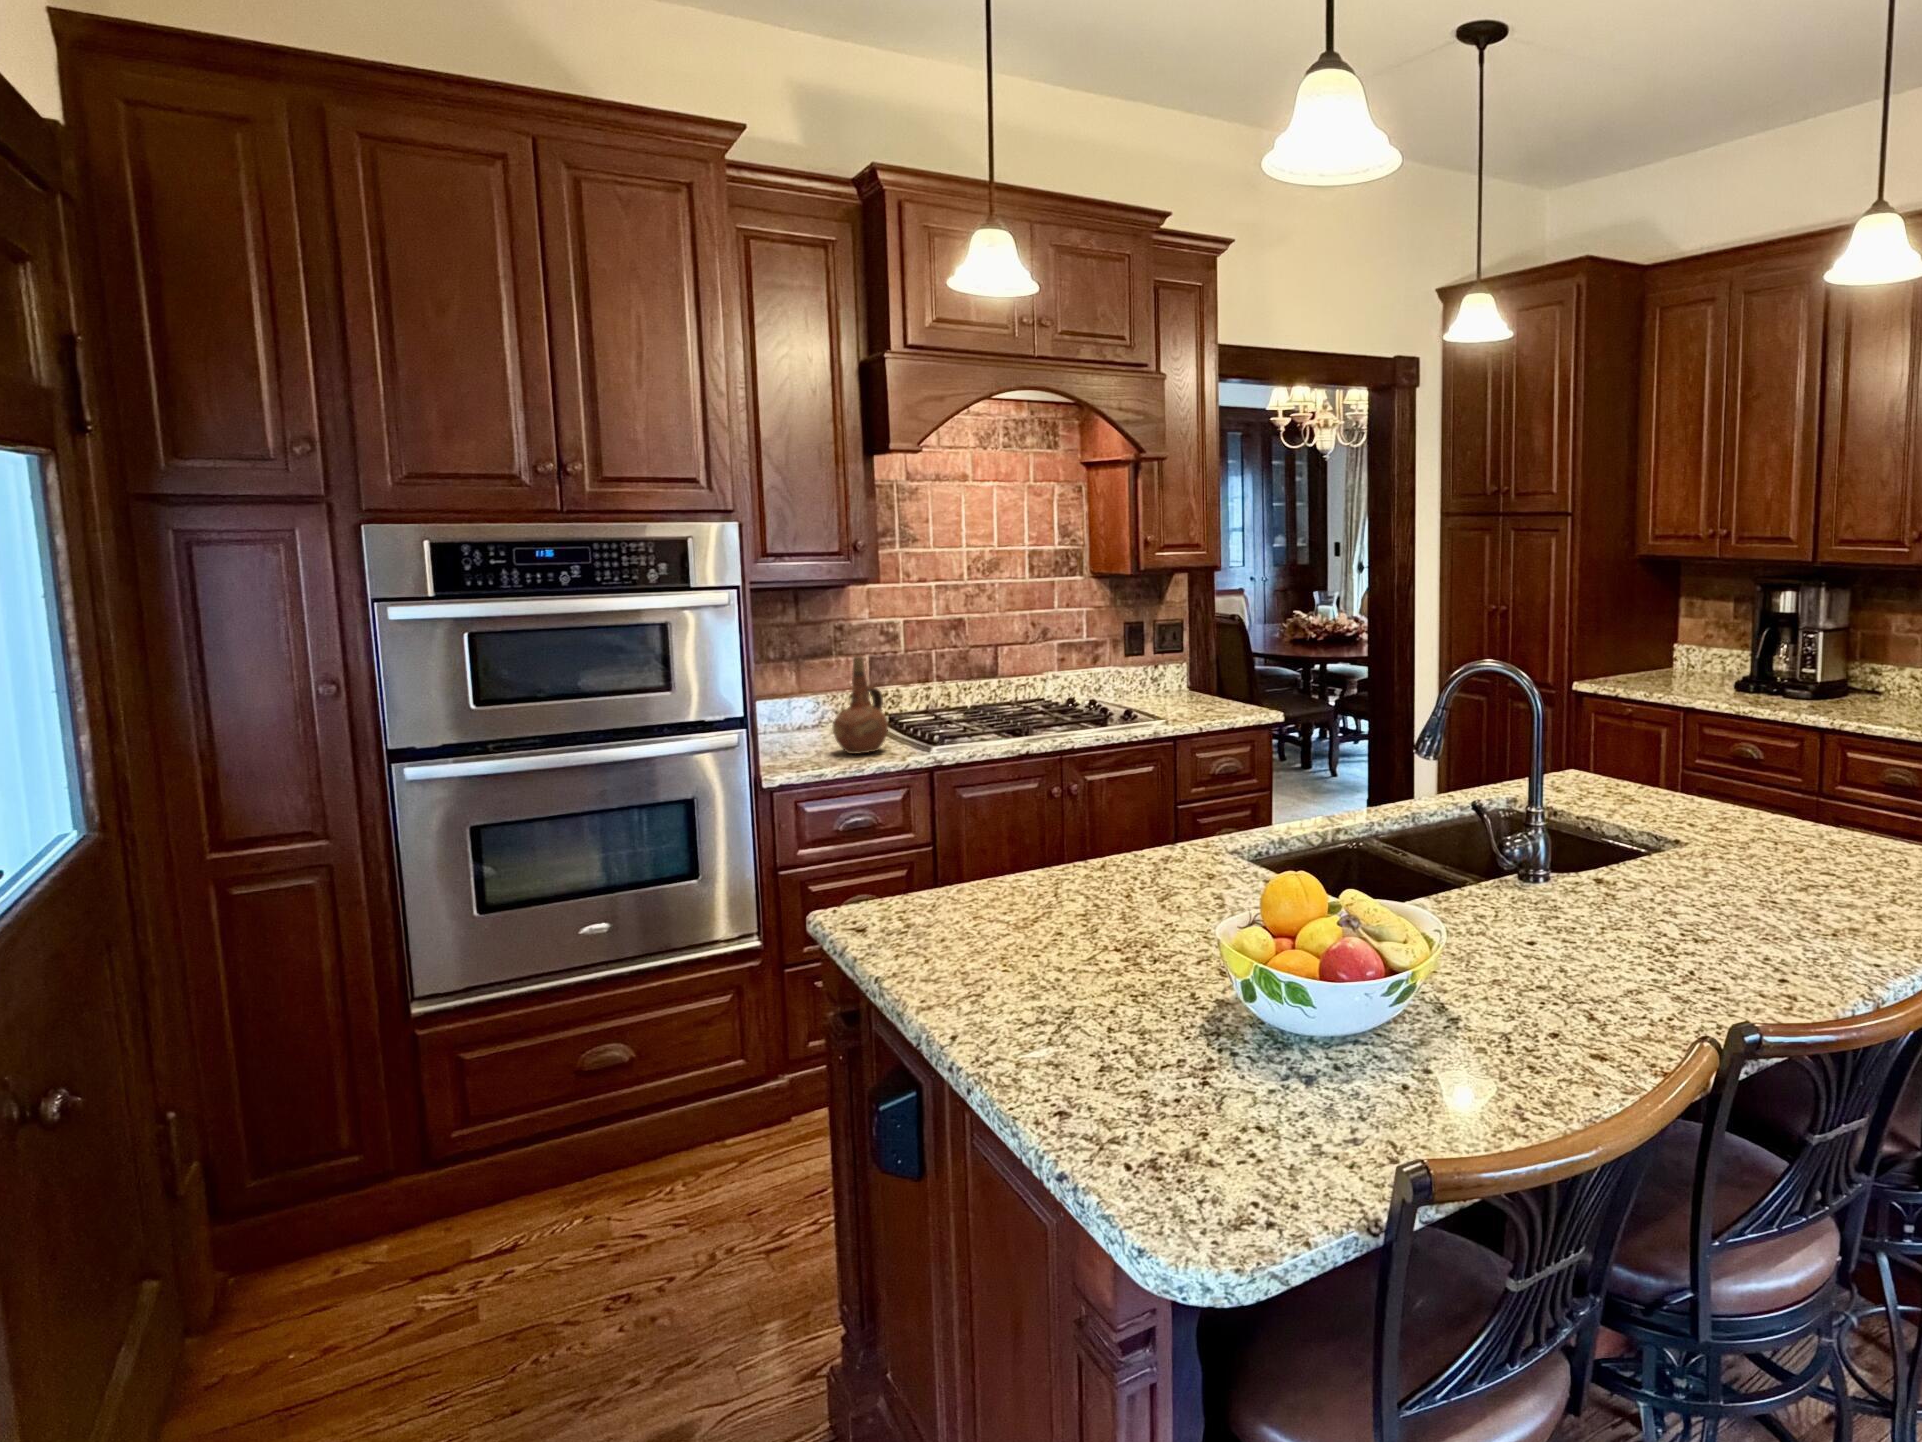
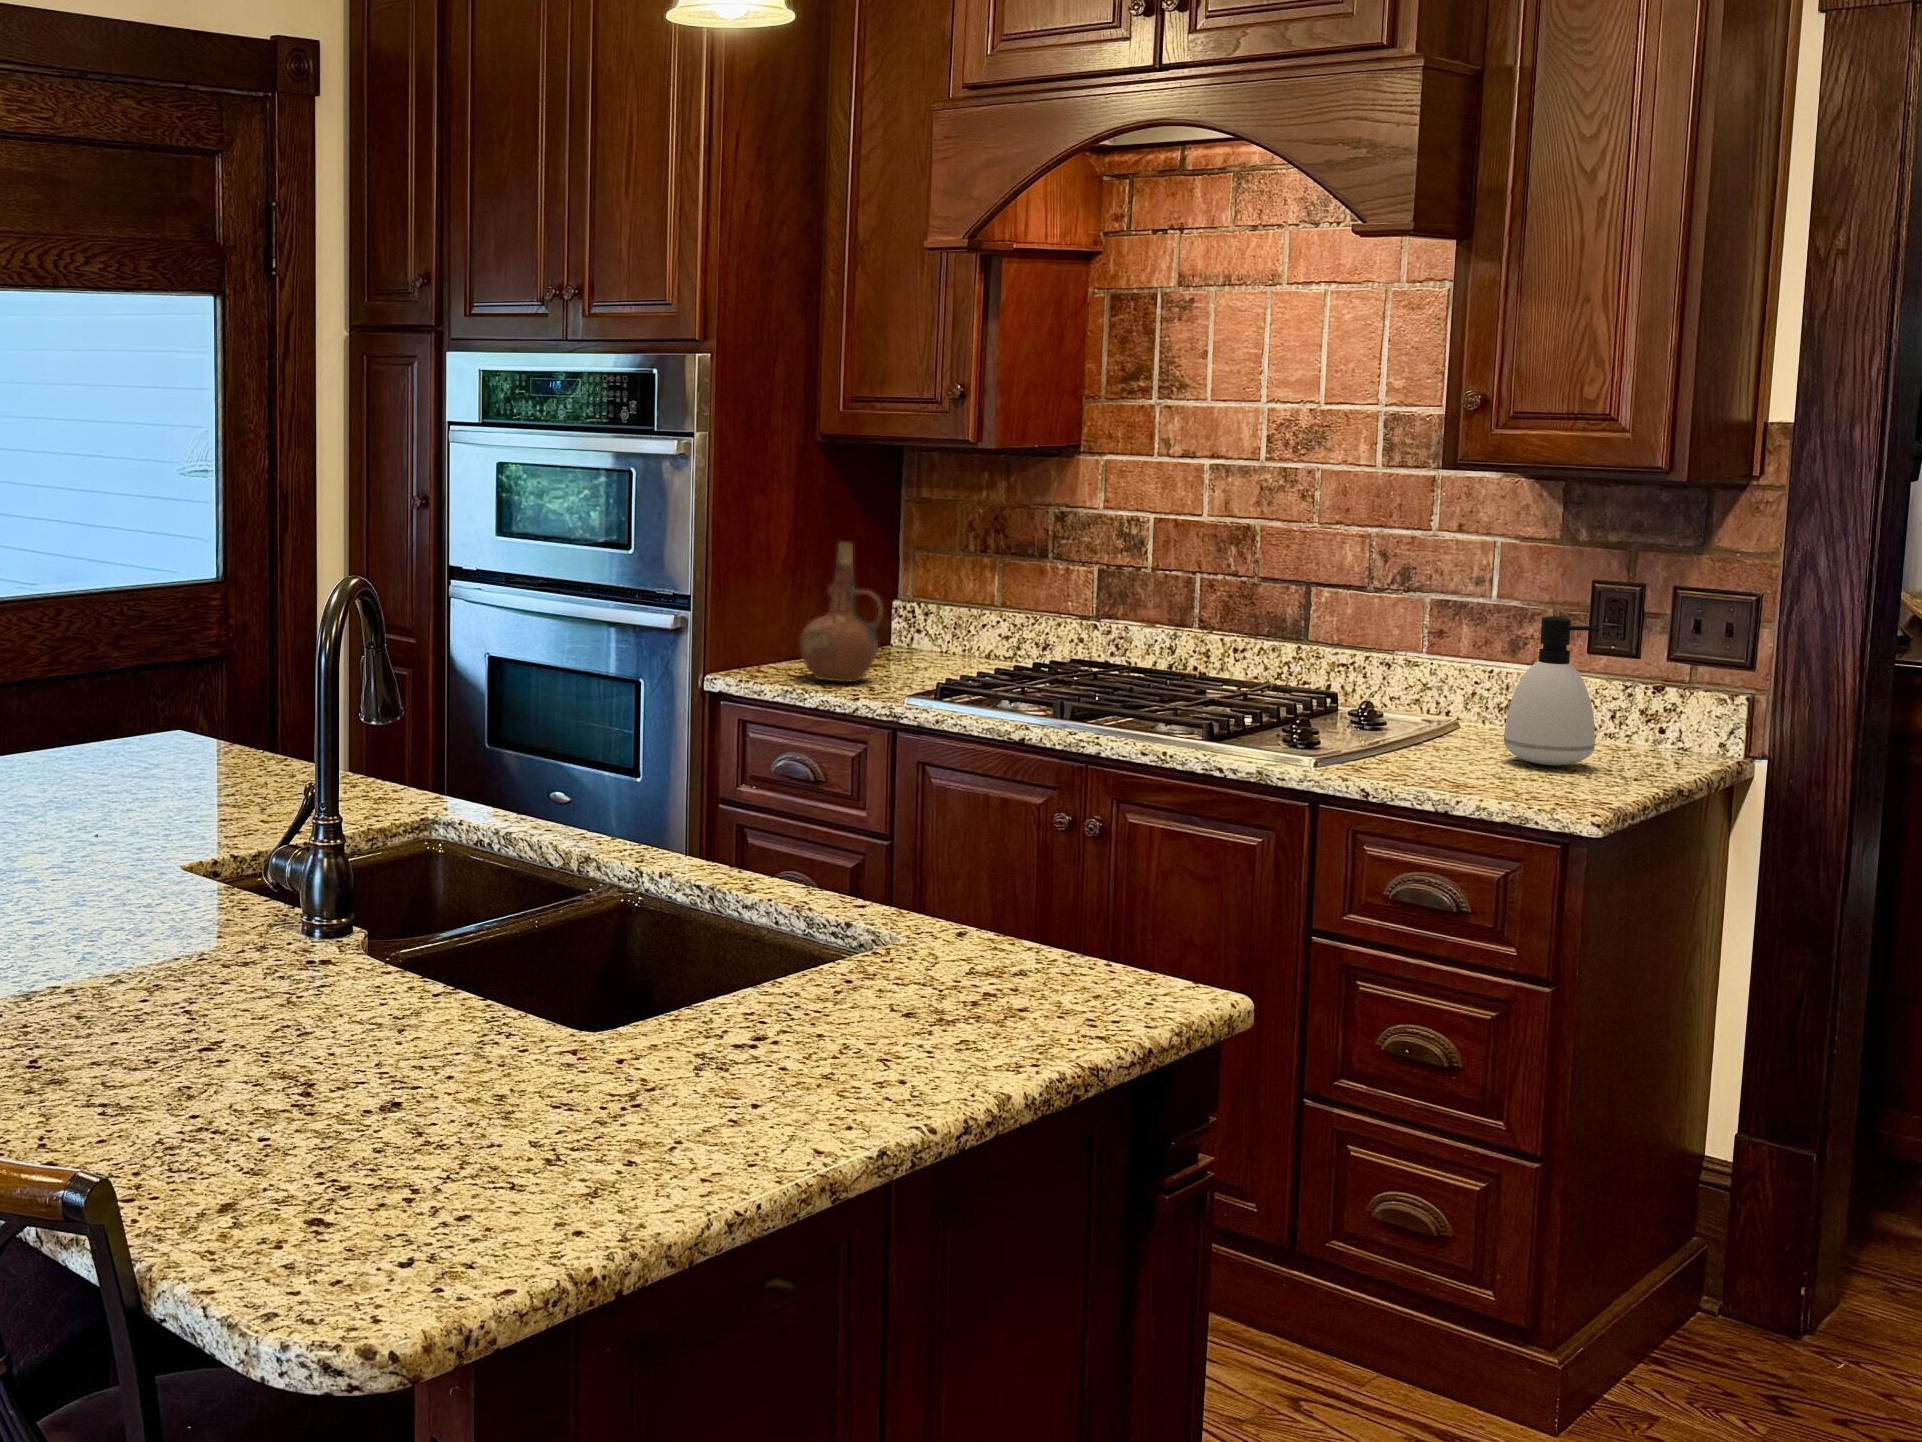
soap dispenser: none [1176,638,1212,705] -> present [1504,616,1599,765]

